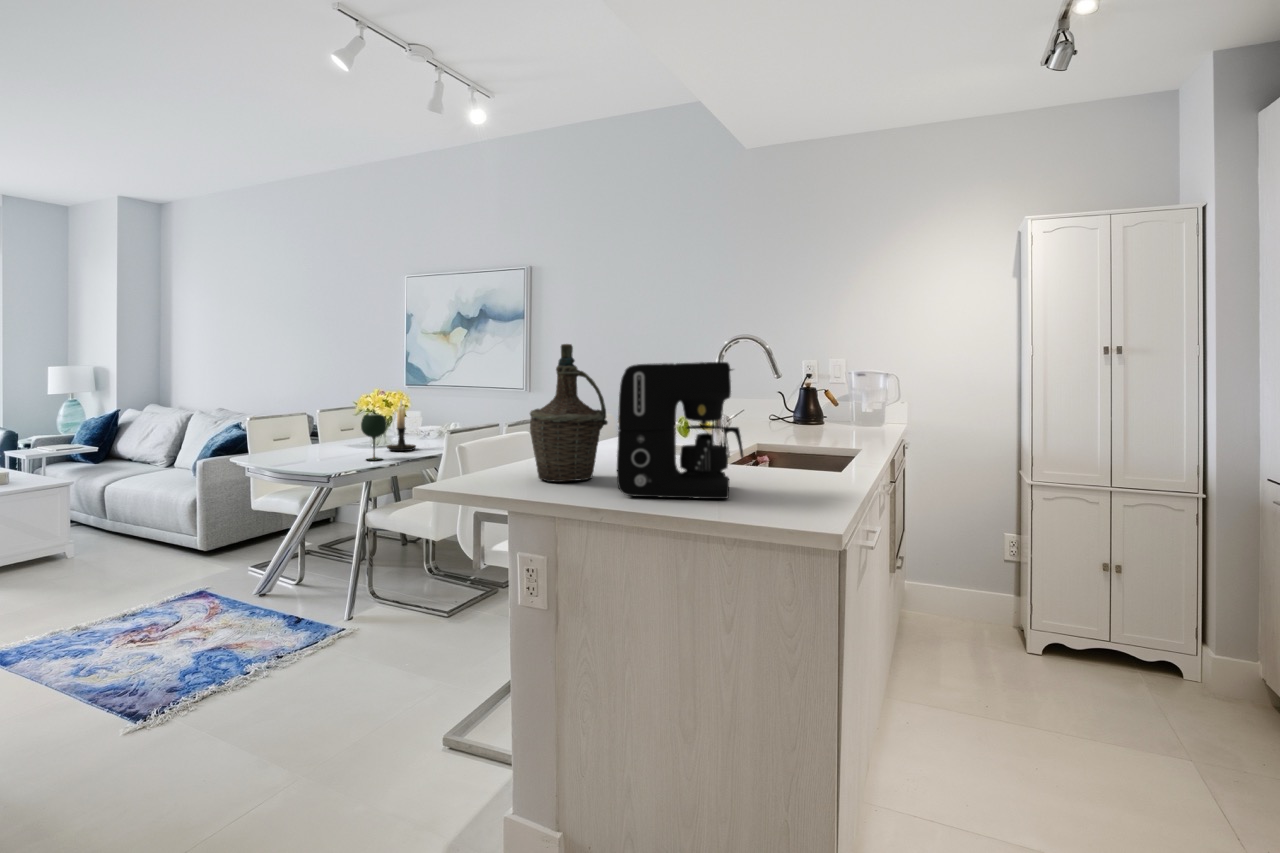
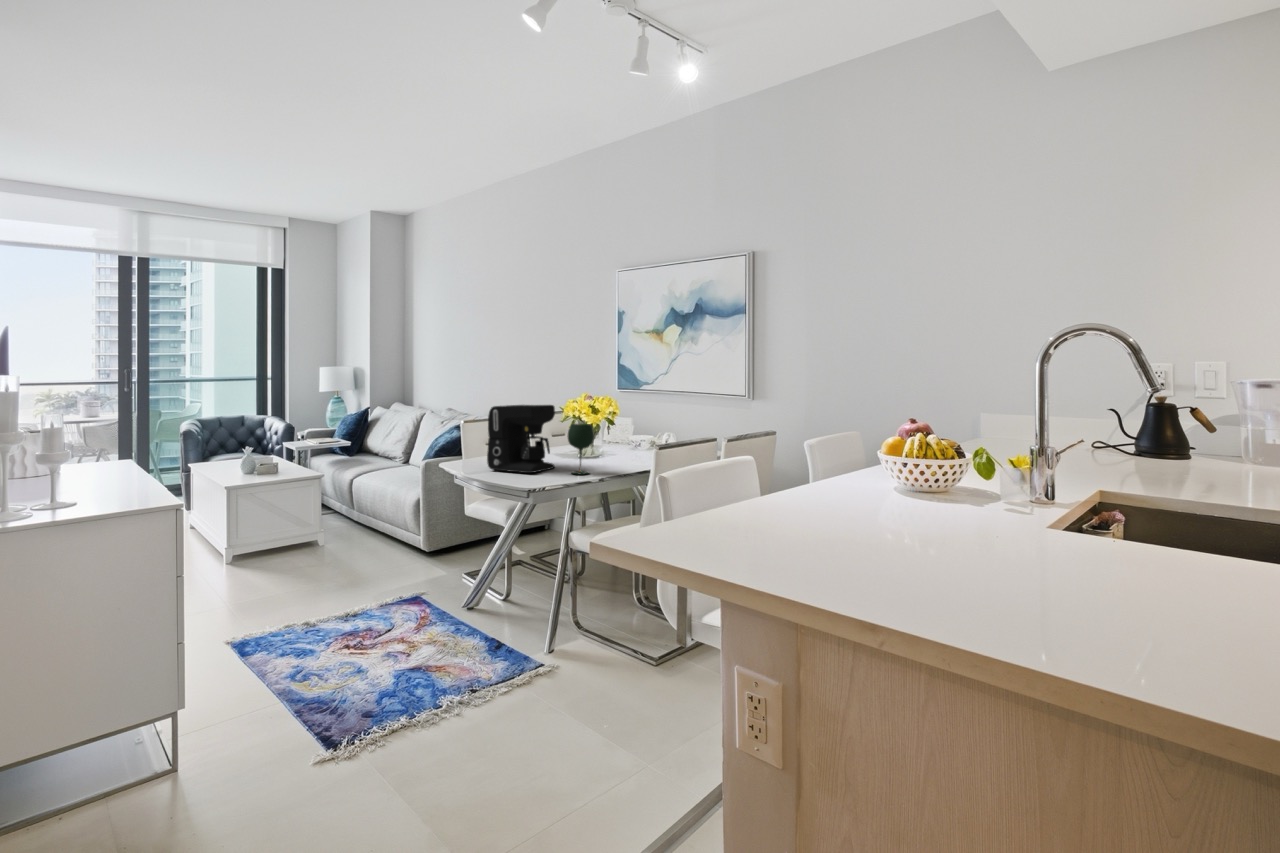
bottle: present [530,344,608,482] -> none [769,346,890,554]
coffee maker: present [617,362,744,499] -> present [487,405,555,473]
candle holder: present [387,401,416,451] -> none [595,405,625,464]

